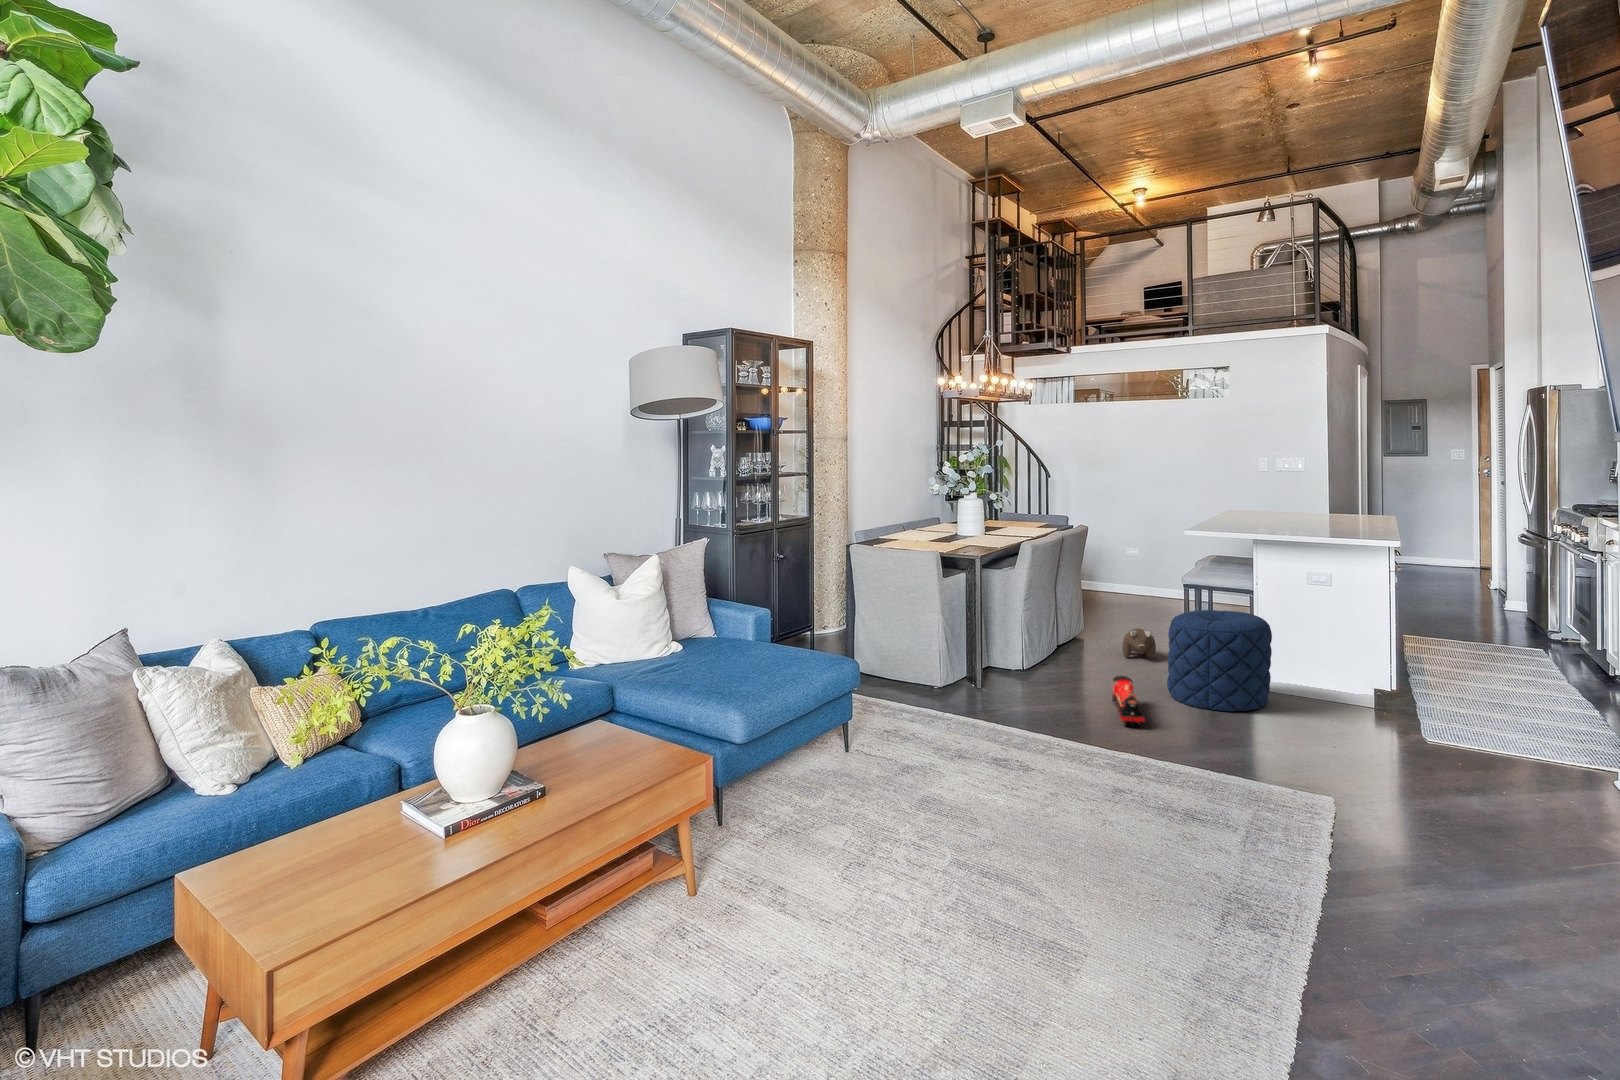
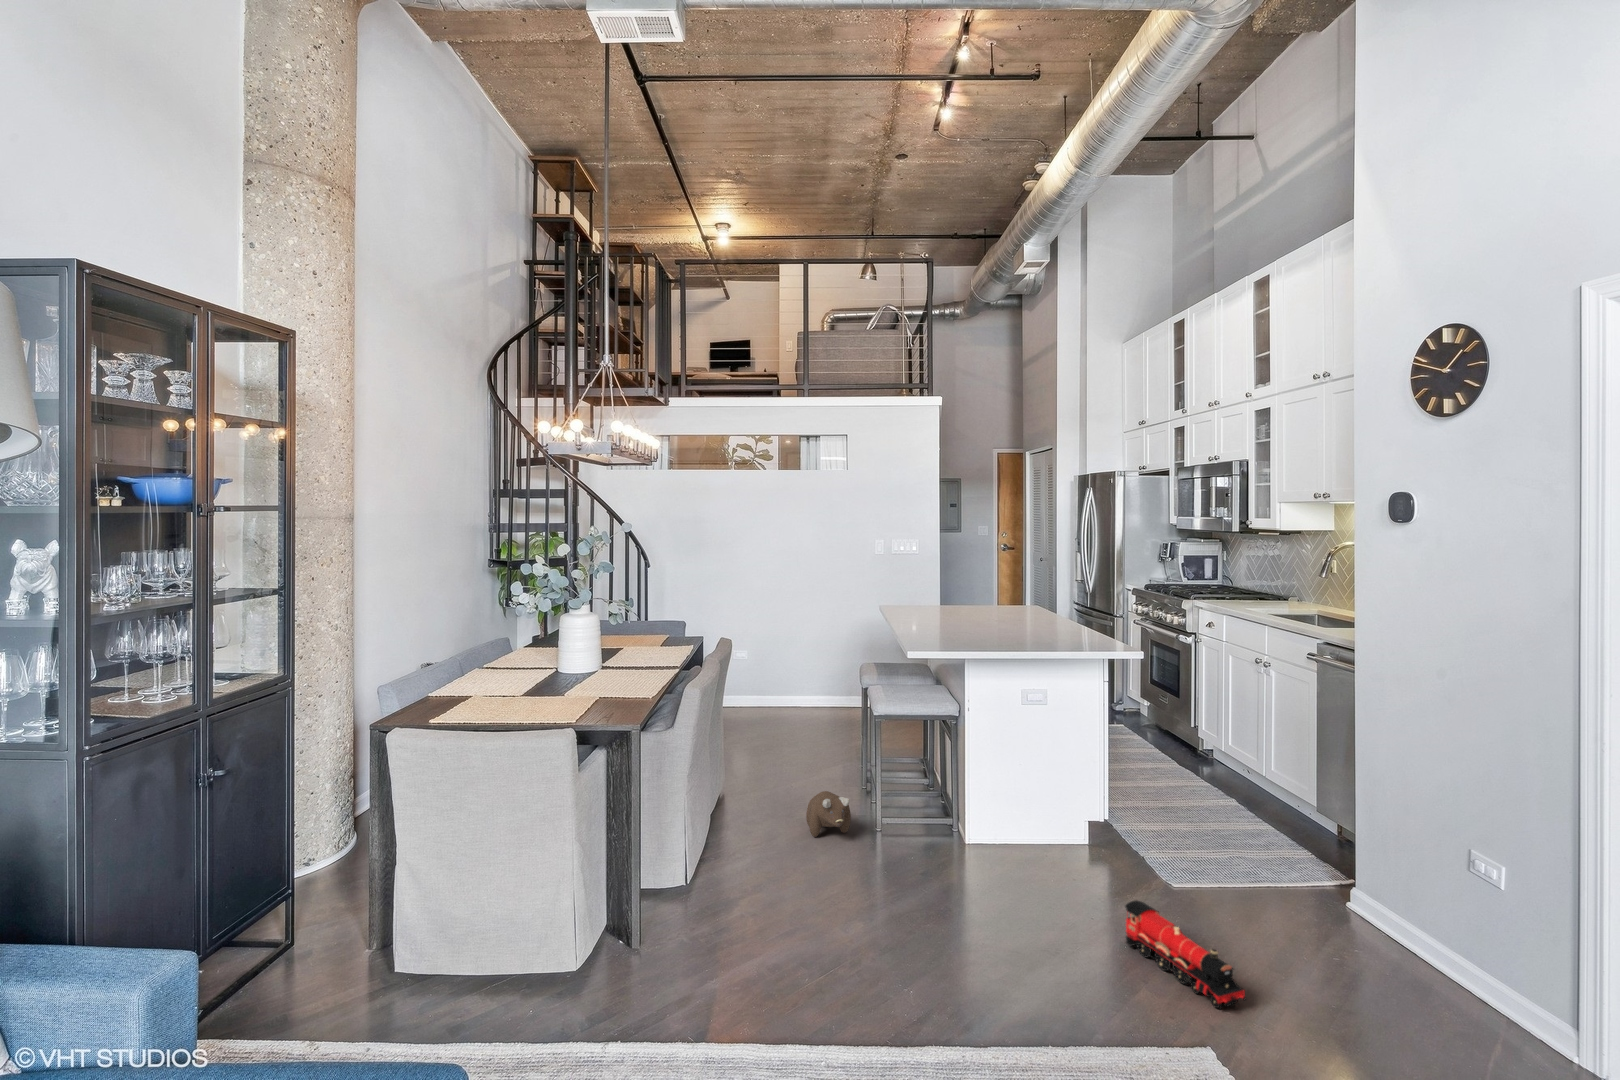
pouf: present [1167,610,1272,711] -> none [913,777,1048,940]
toy train: present [1112,675,1145,727] -> present [1125,900,1246,1008]

